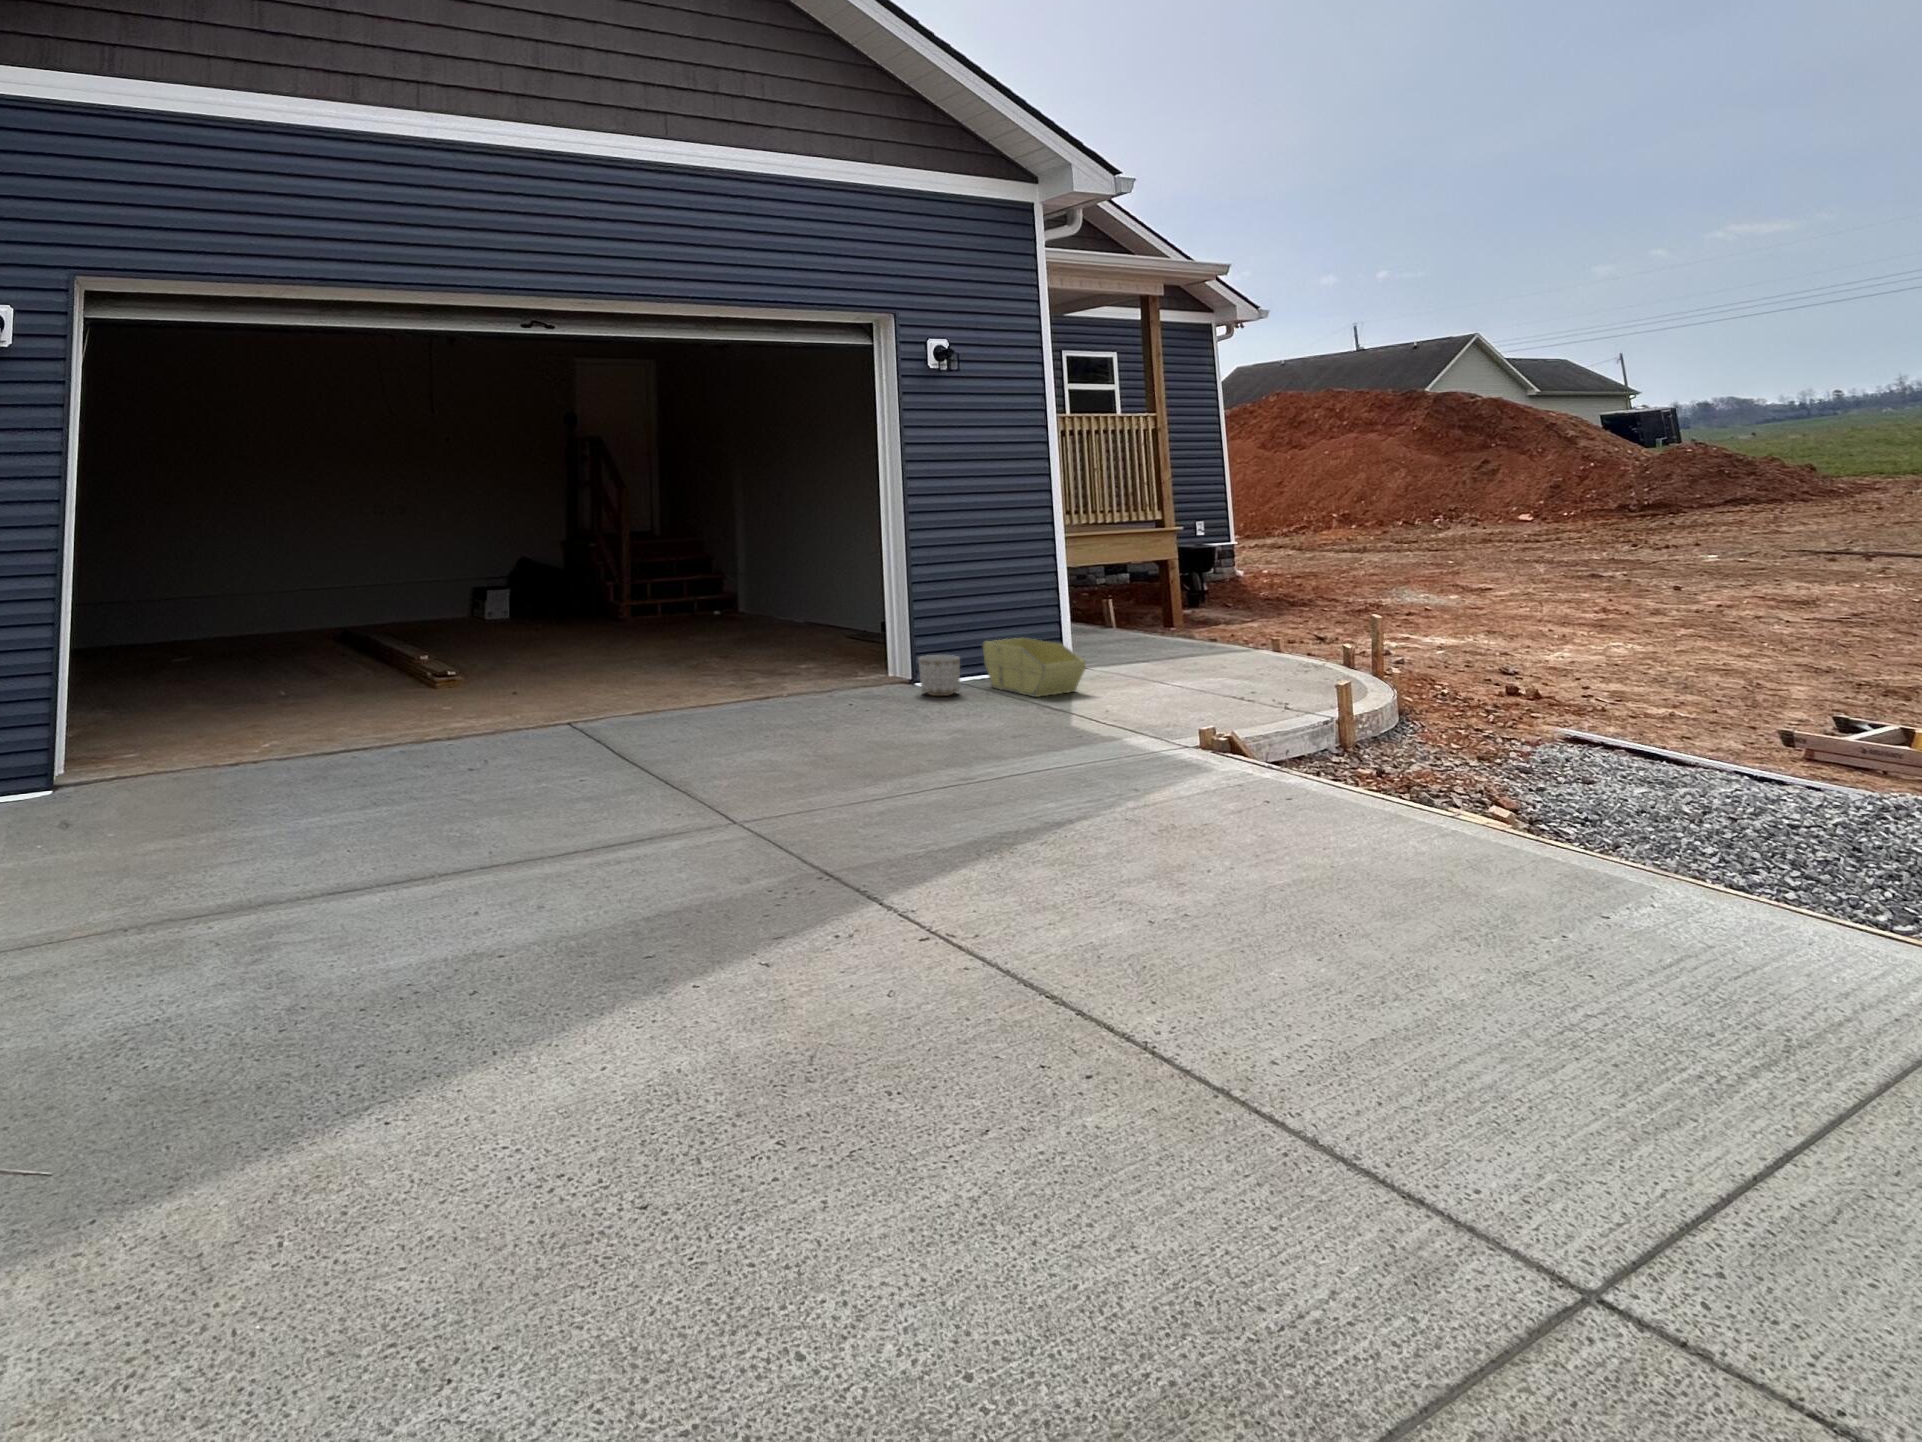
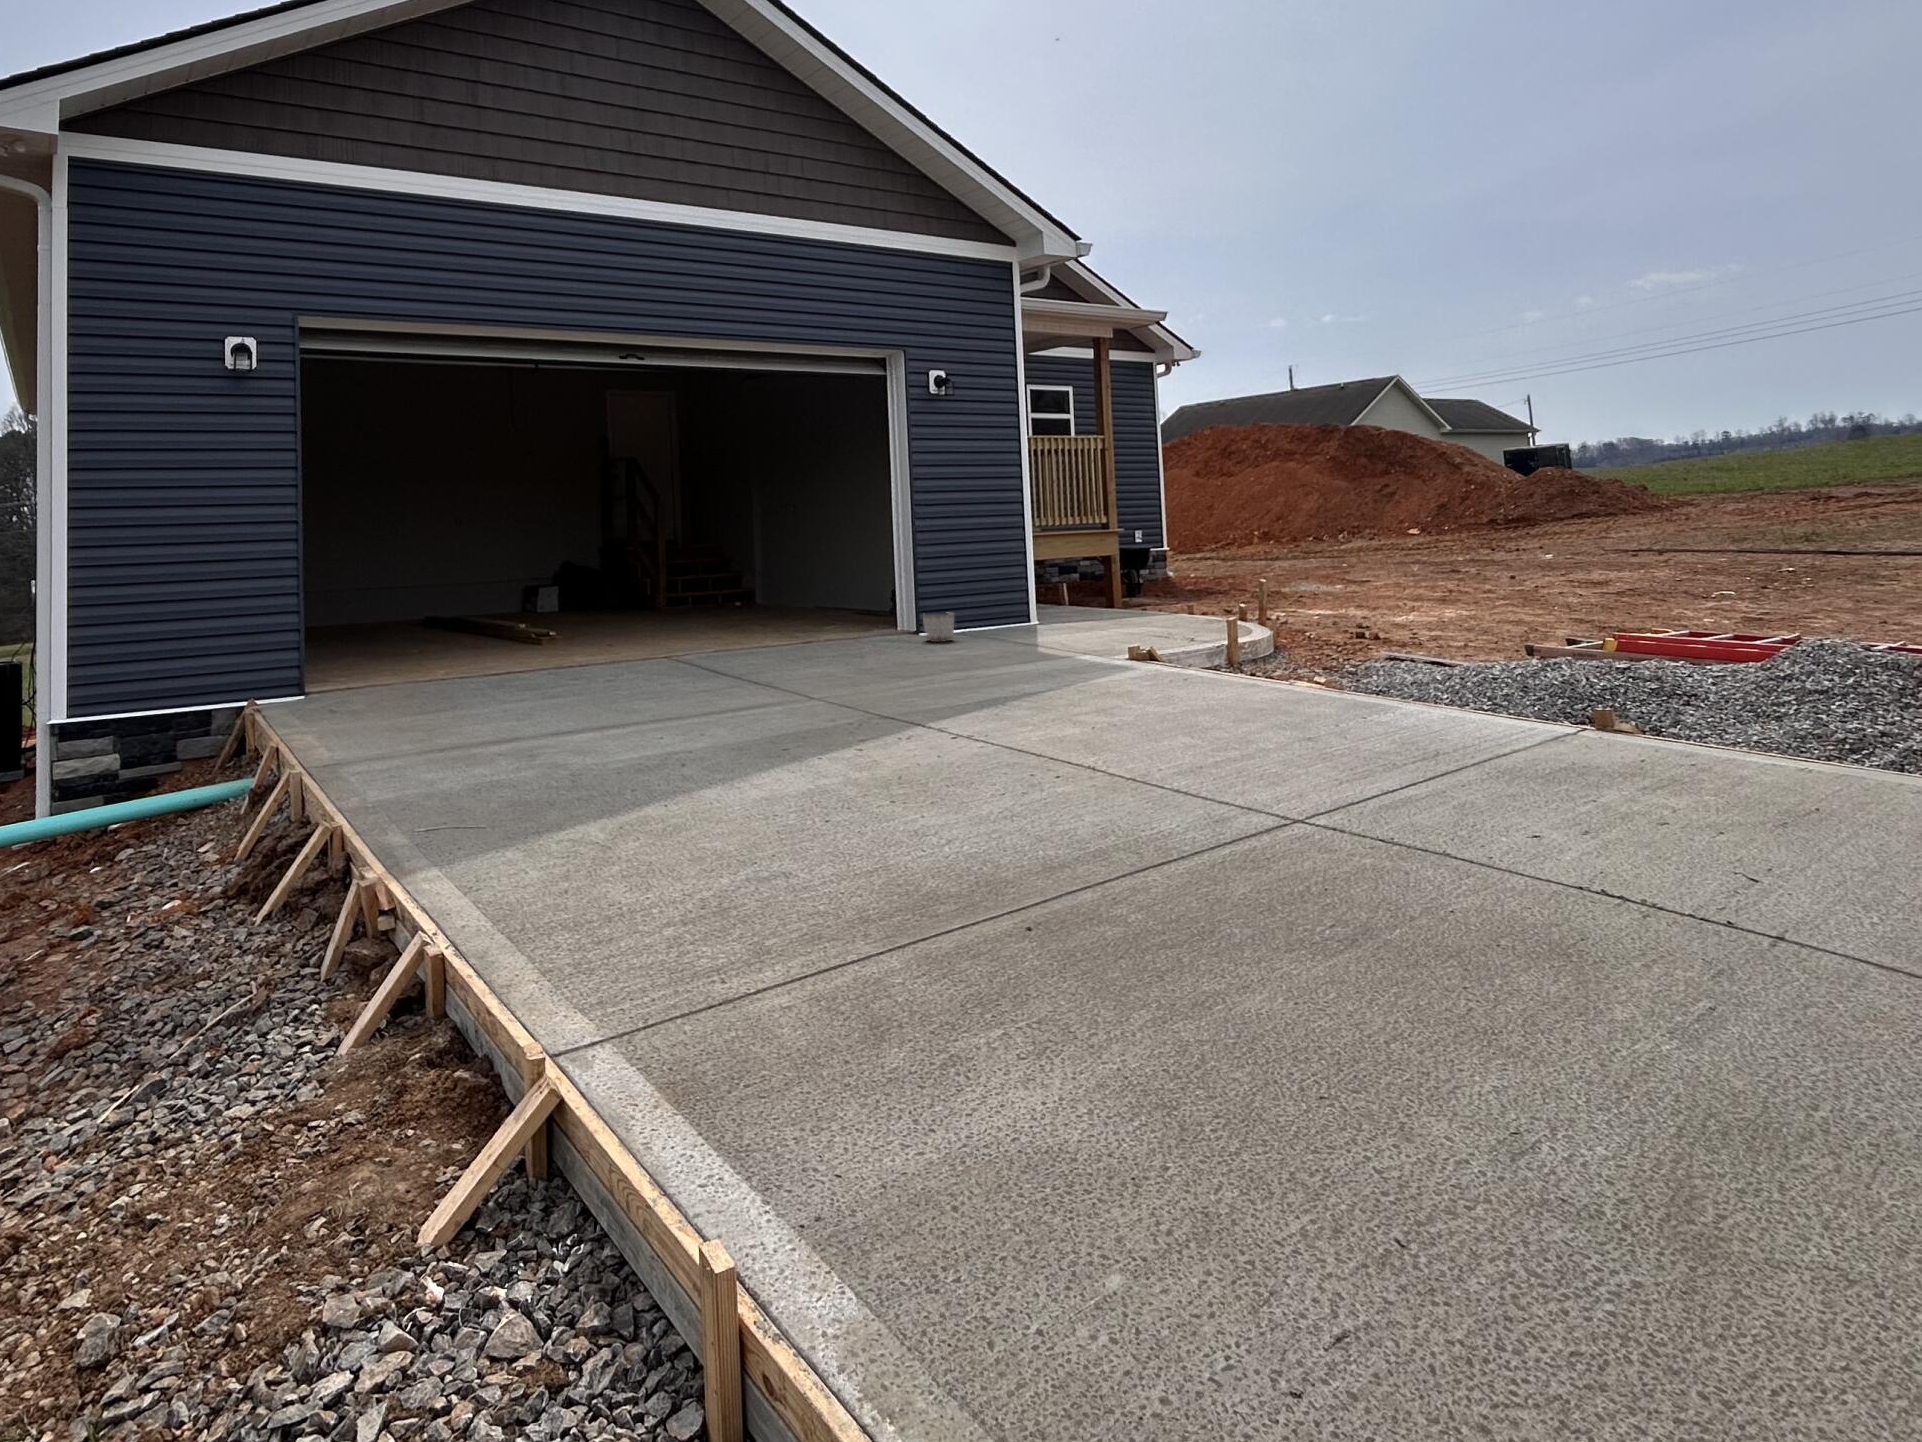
storage bin: present [982,638,1086,697] -> none [970,601,1048,640]

